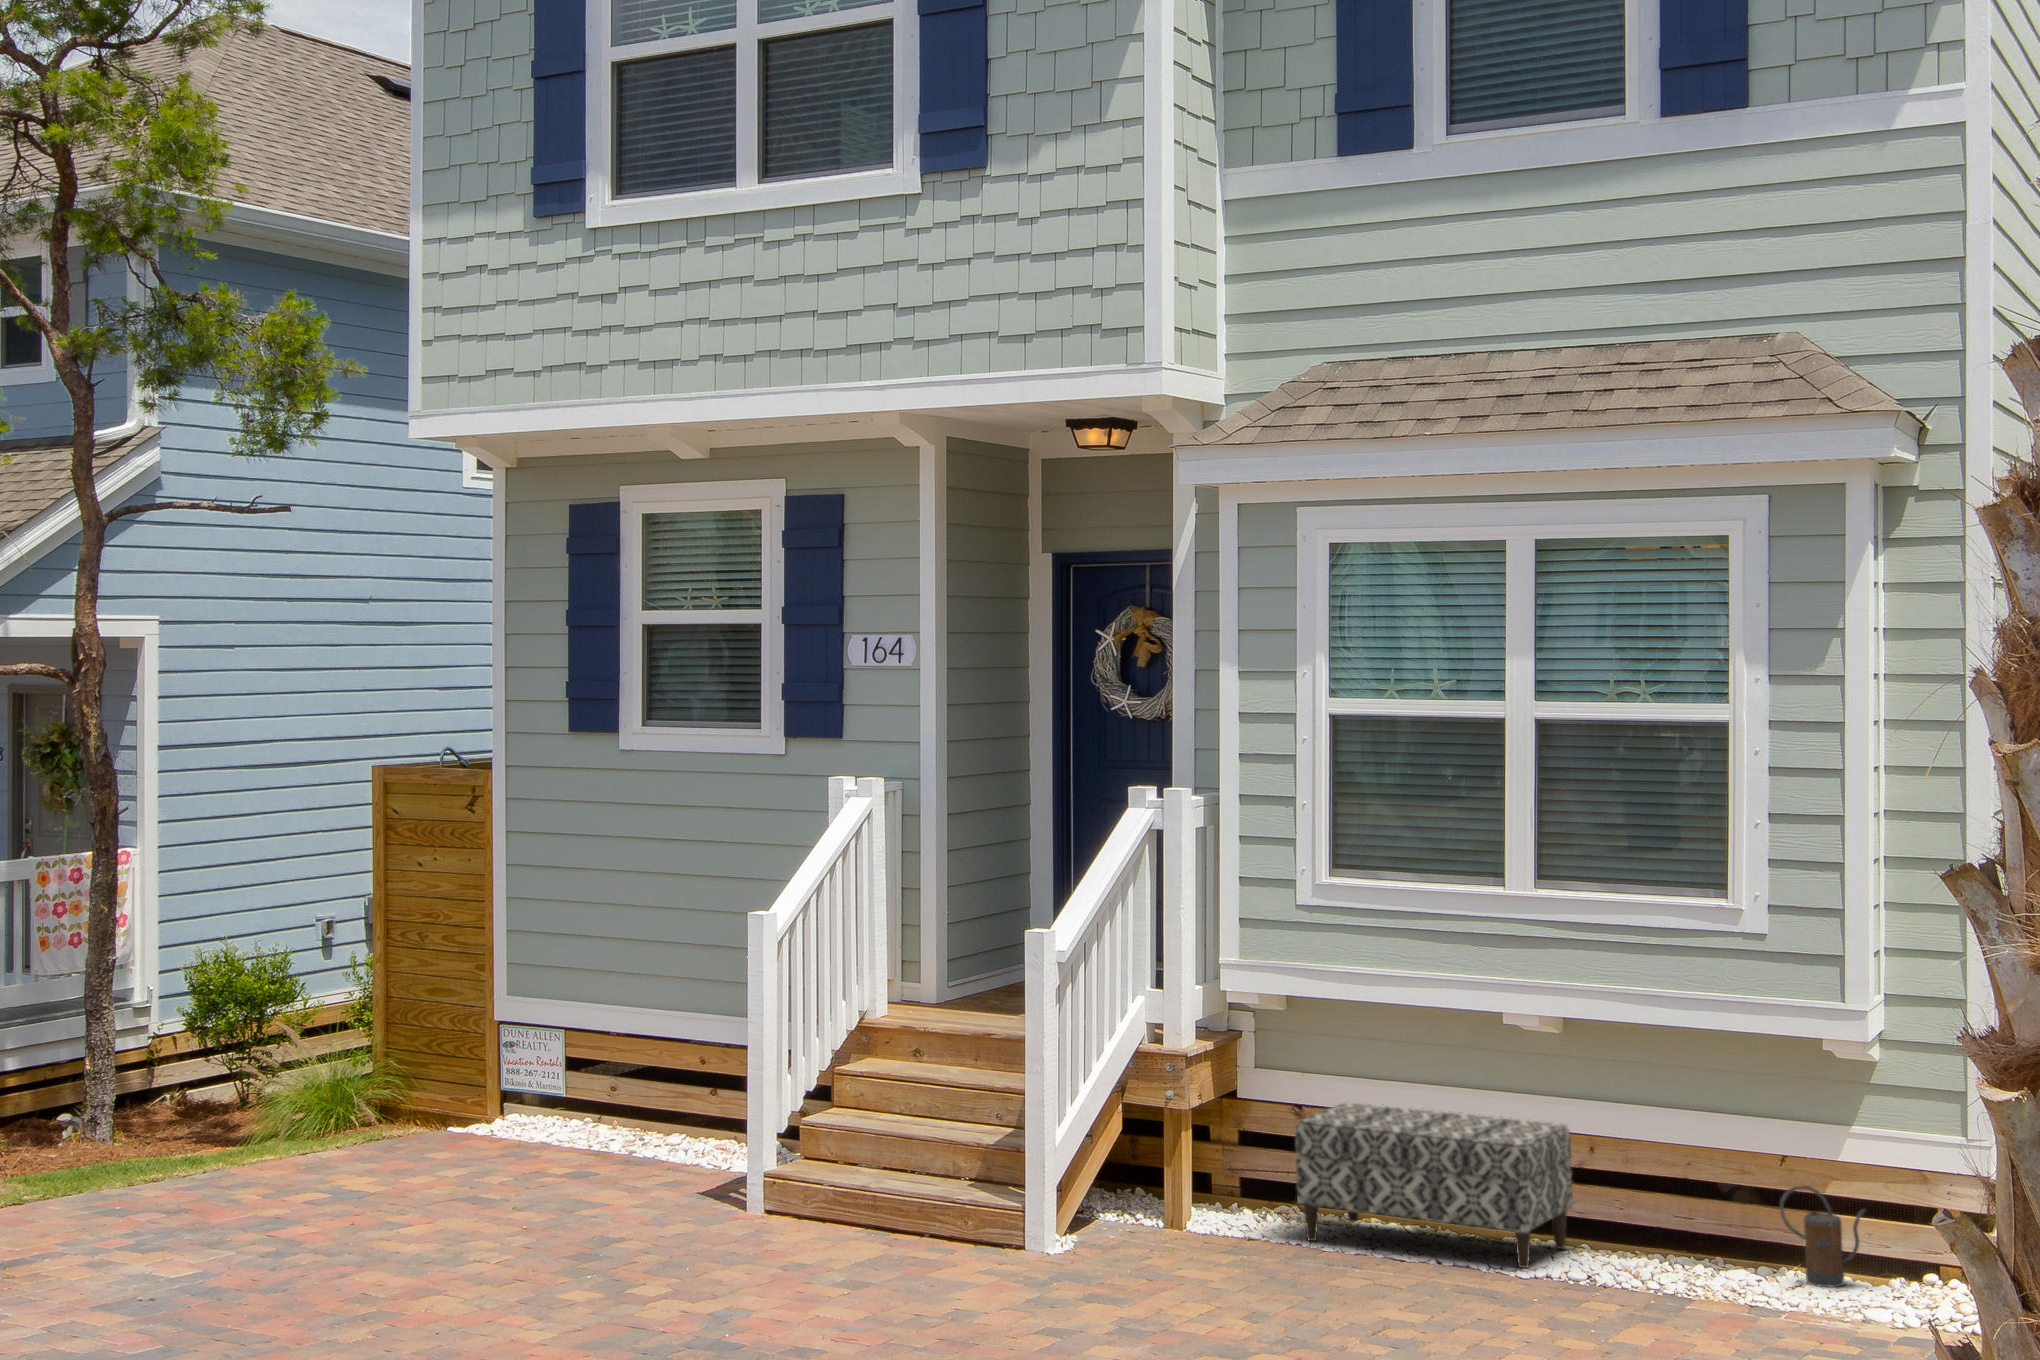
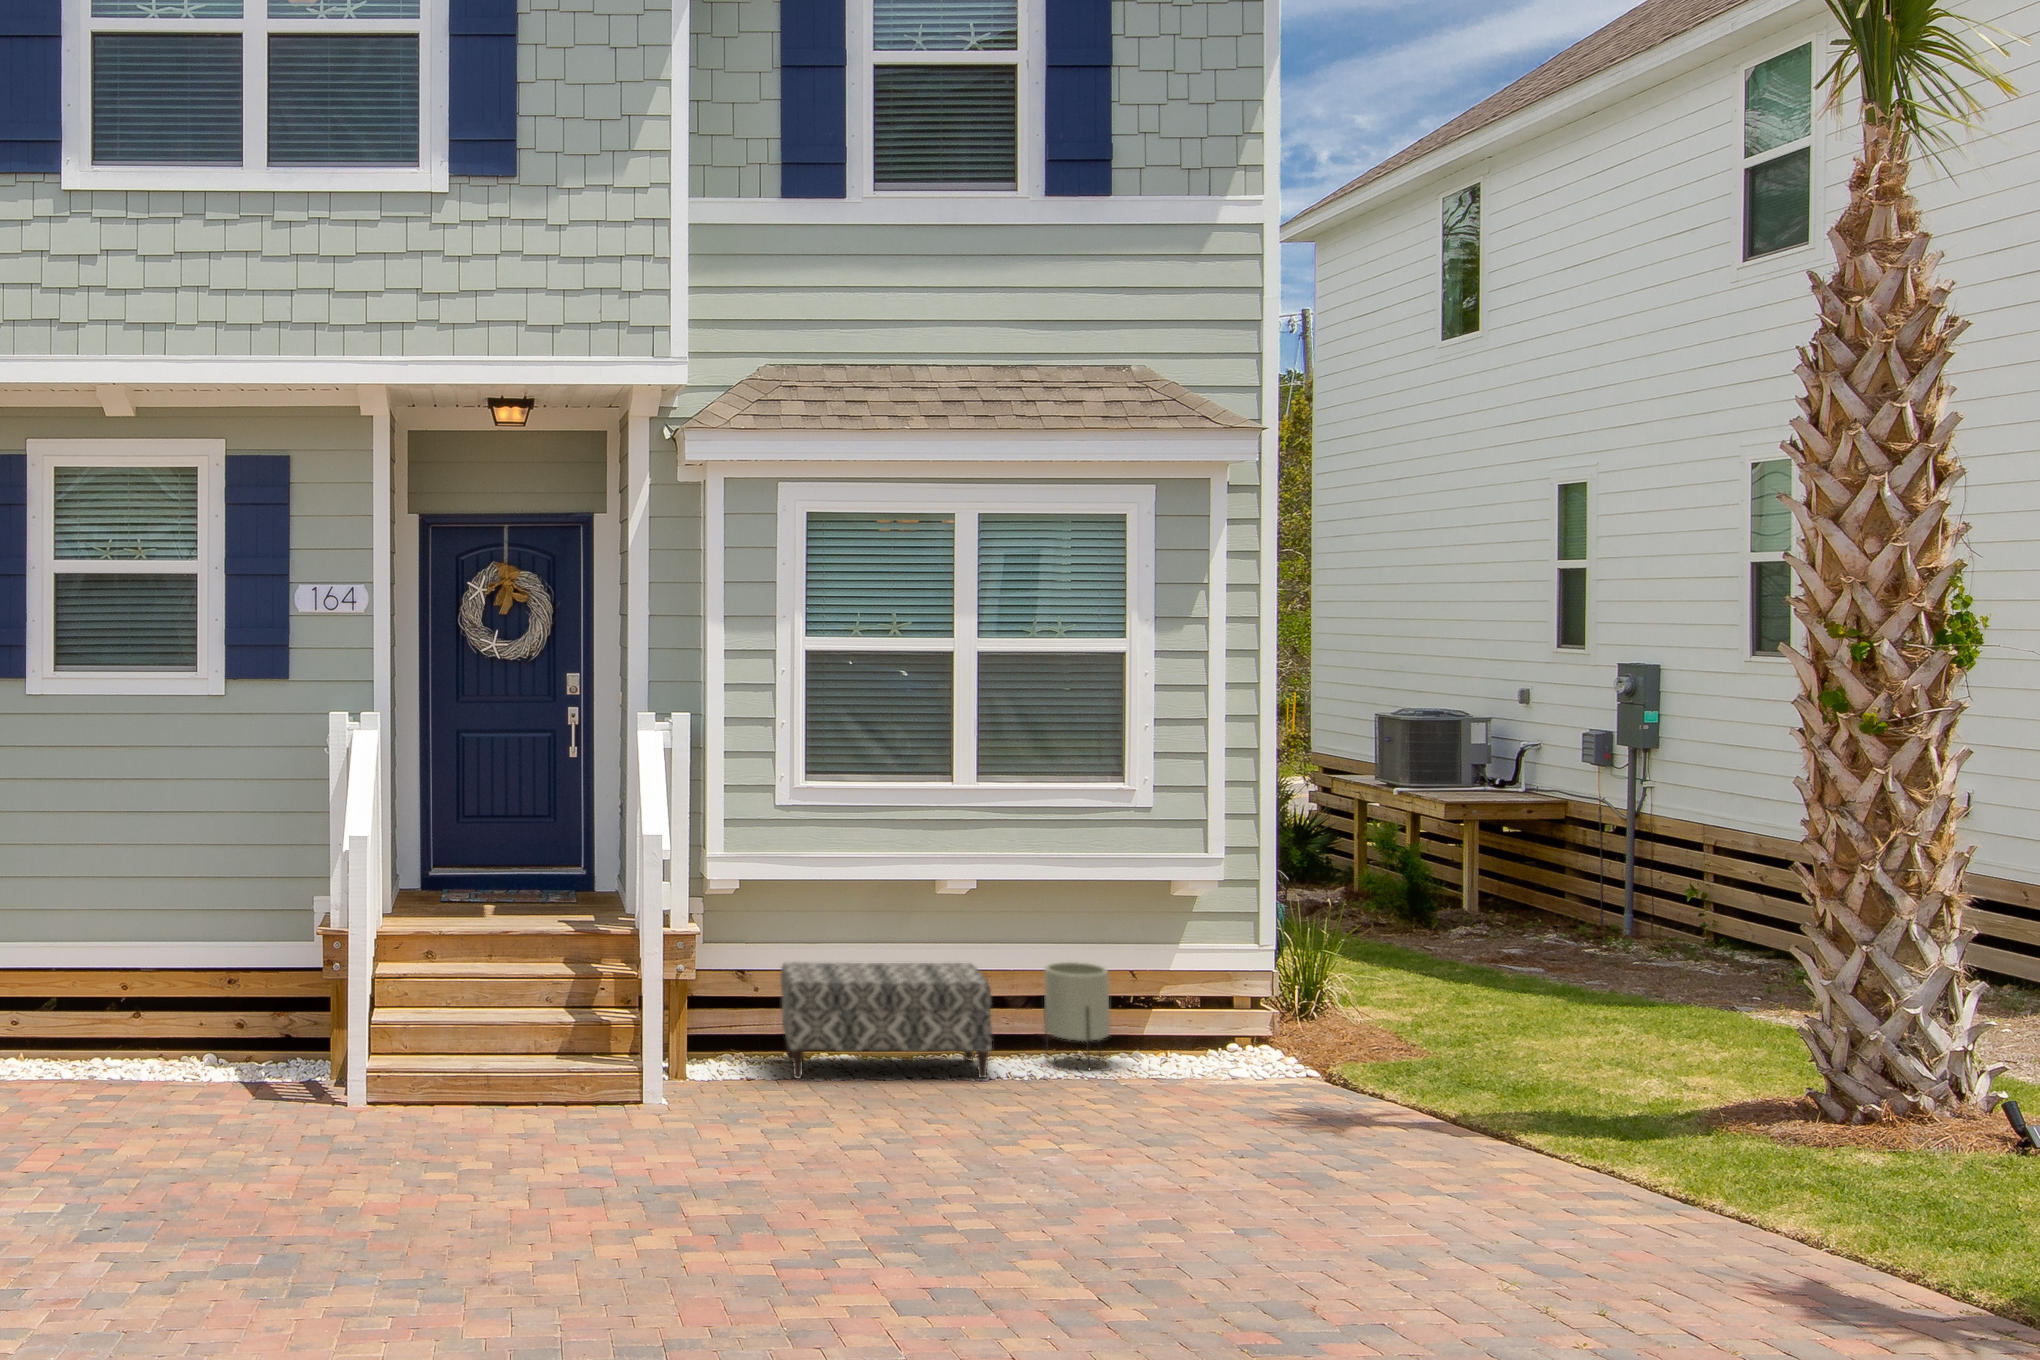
planter: none [1639,1134,1728,1280] -> present [1044,962,1110,1055]
watering can: present [1779,1185,1865,1287] -> none [1147,991,1204,1064]

